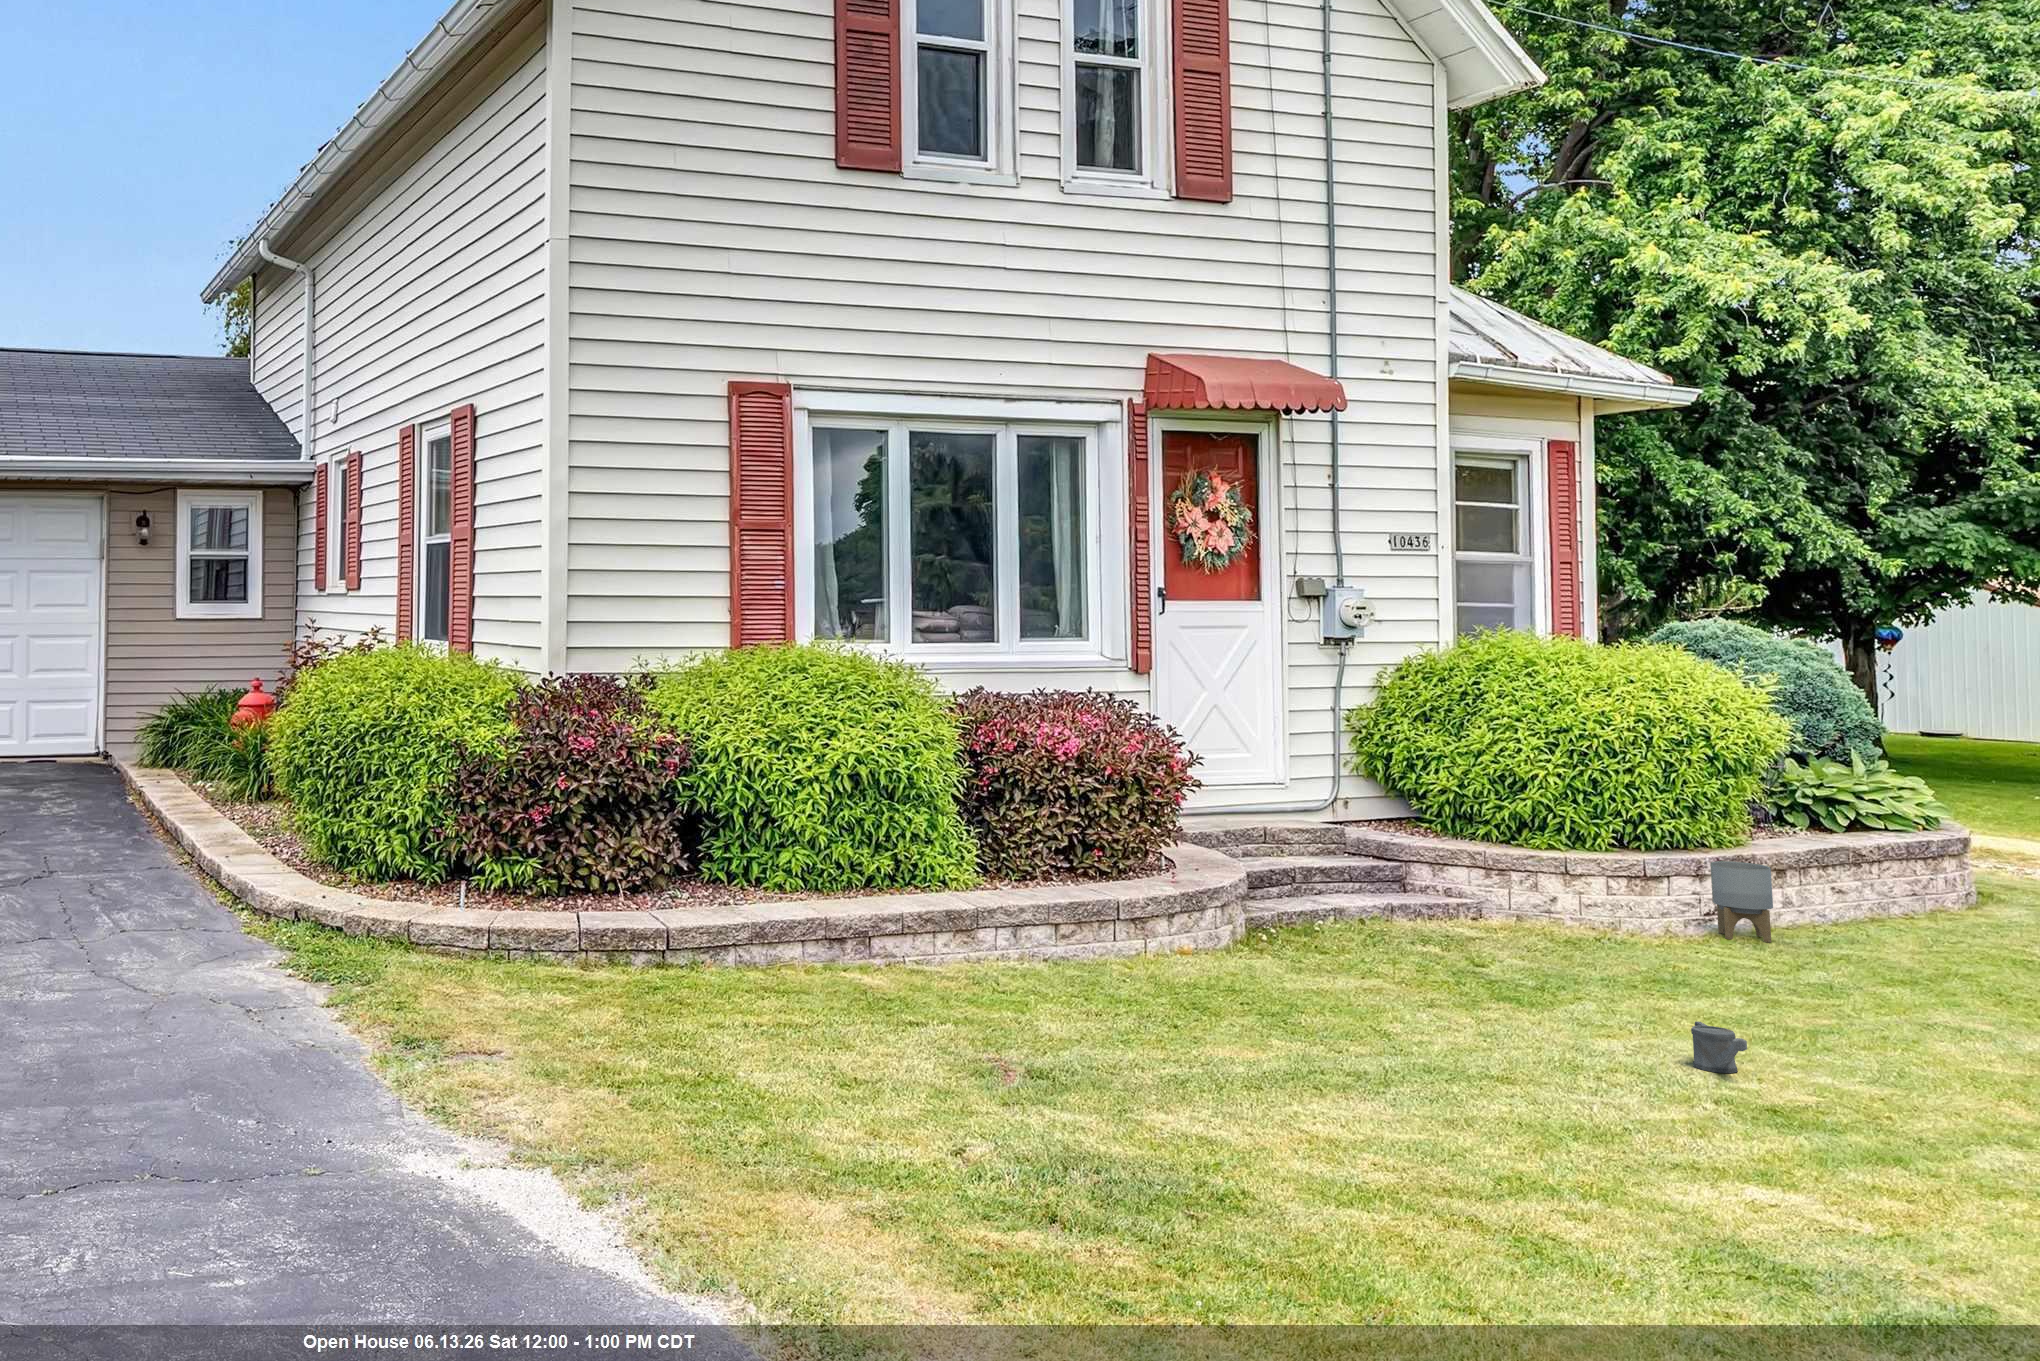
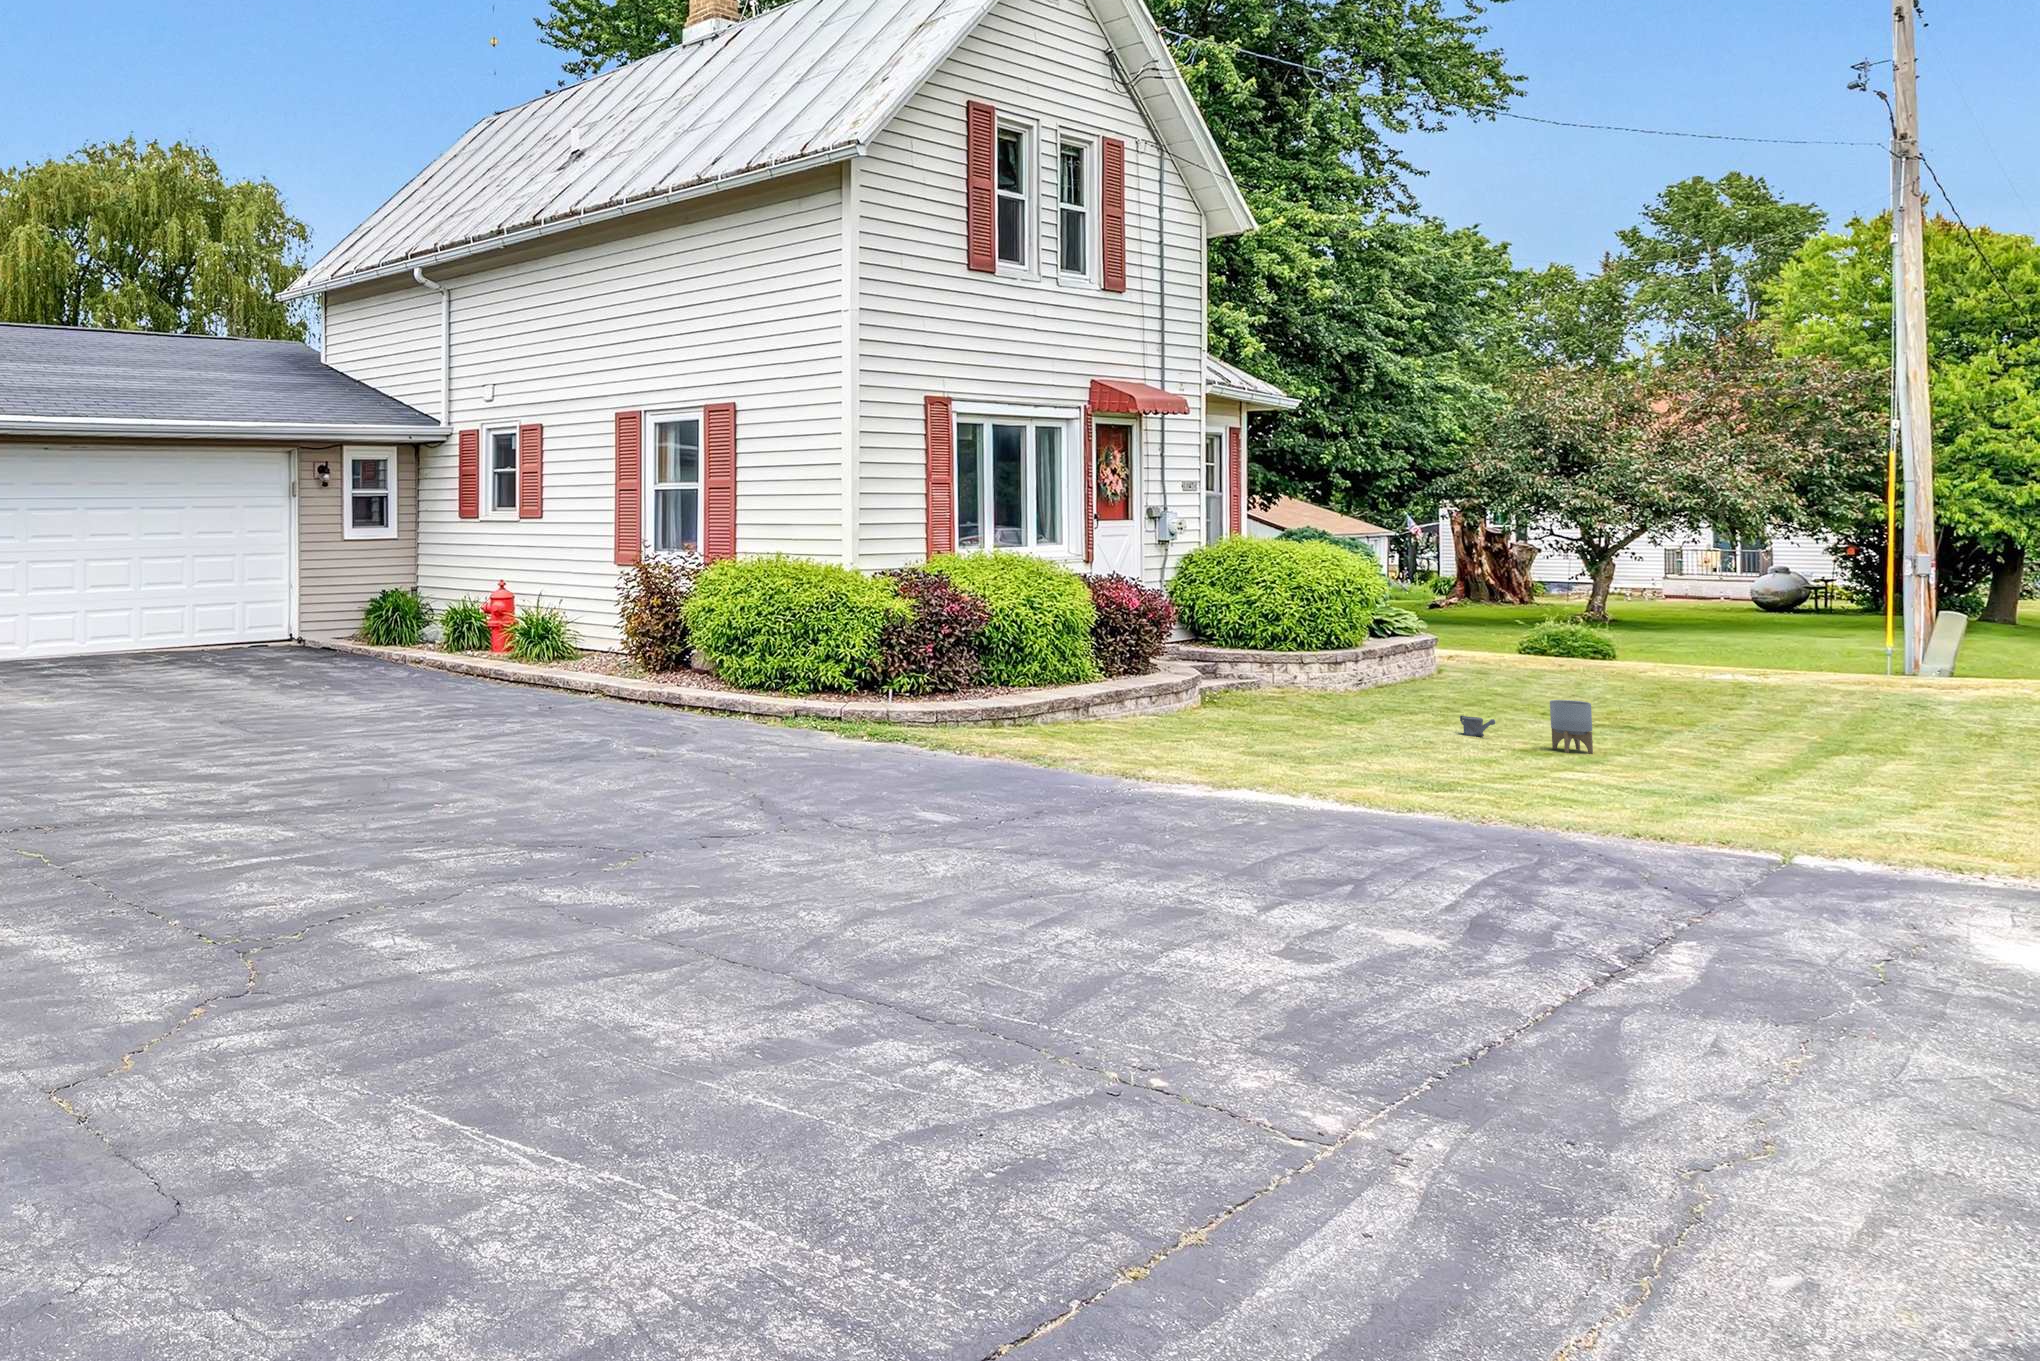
planter: present [1710,861,1773,942] -> present [1550,700,1593,753]

